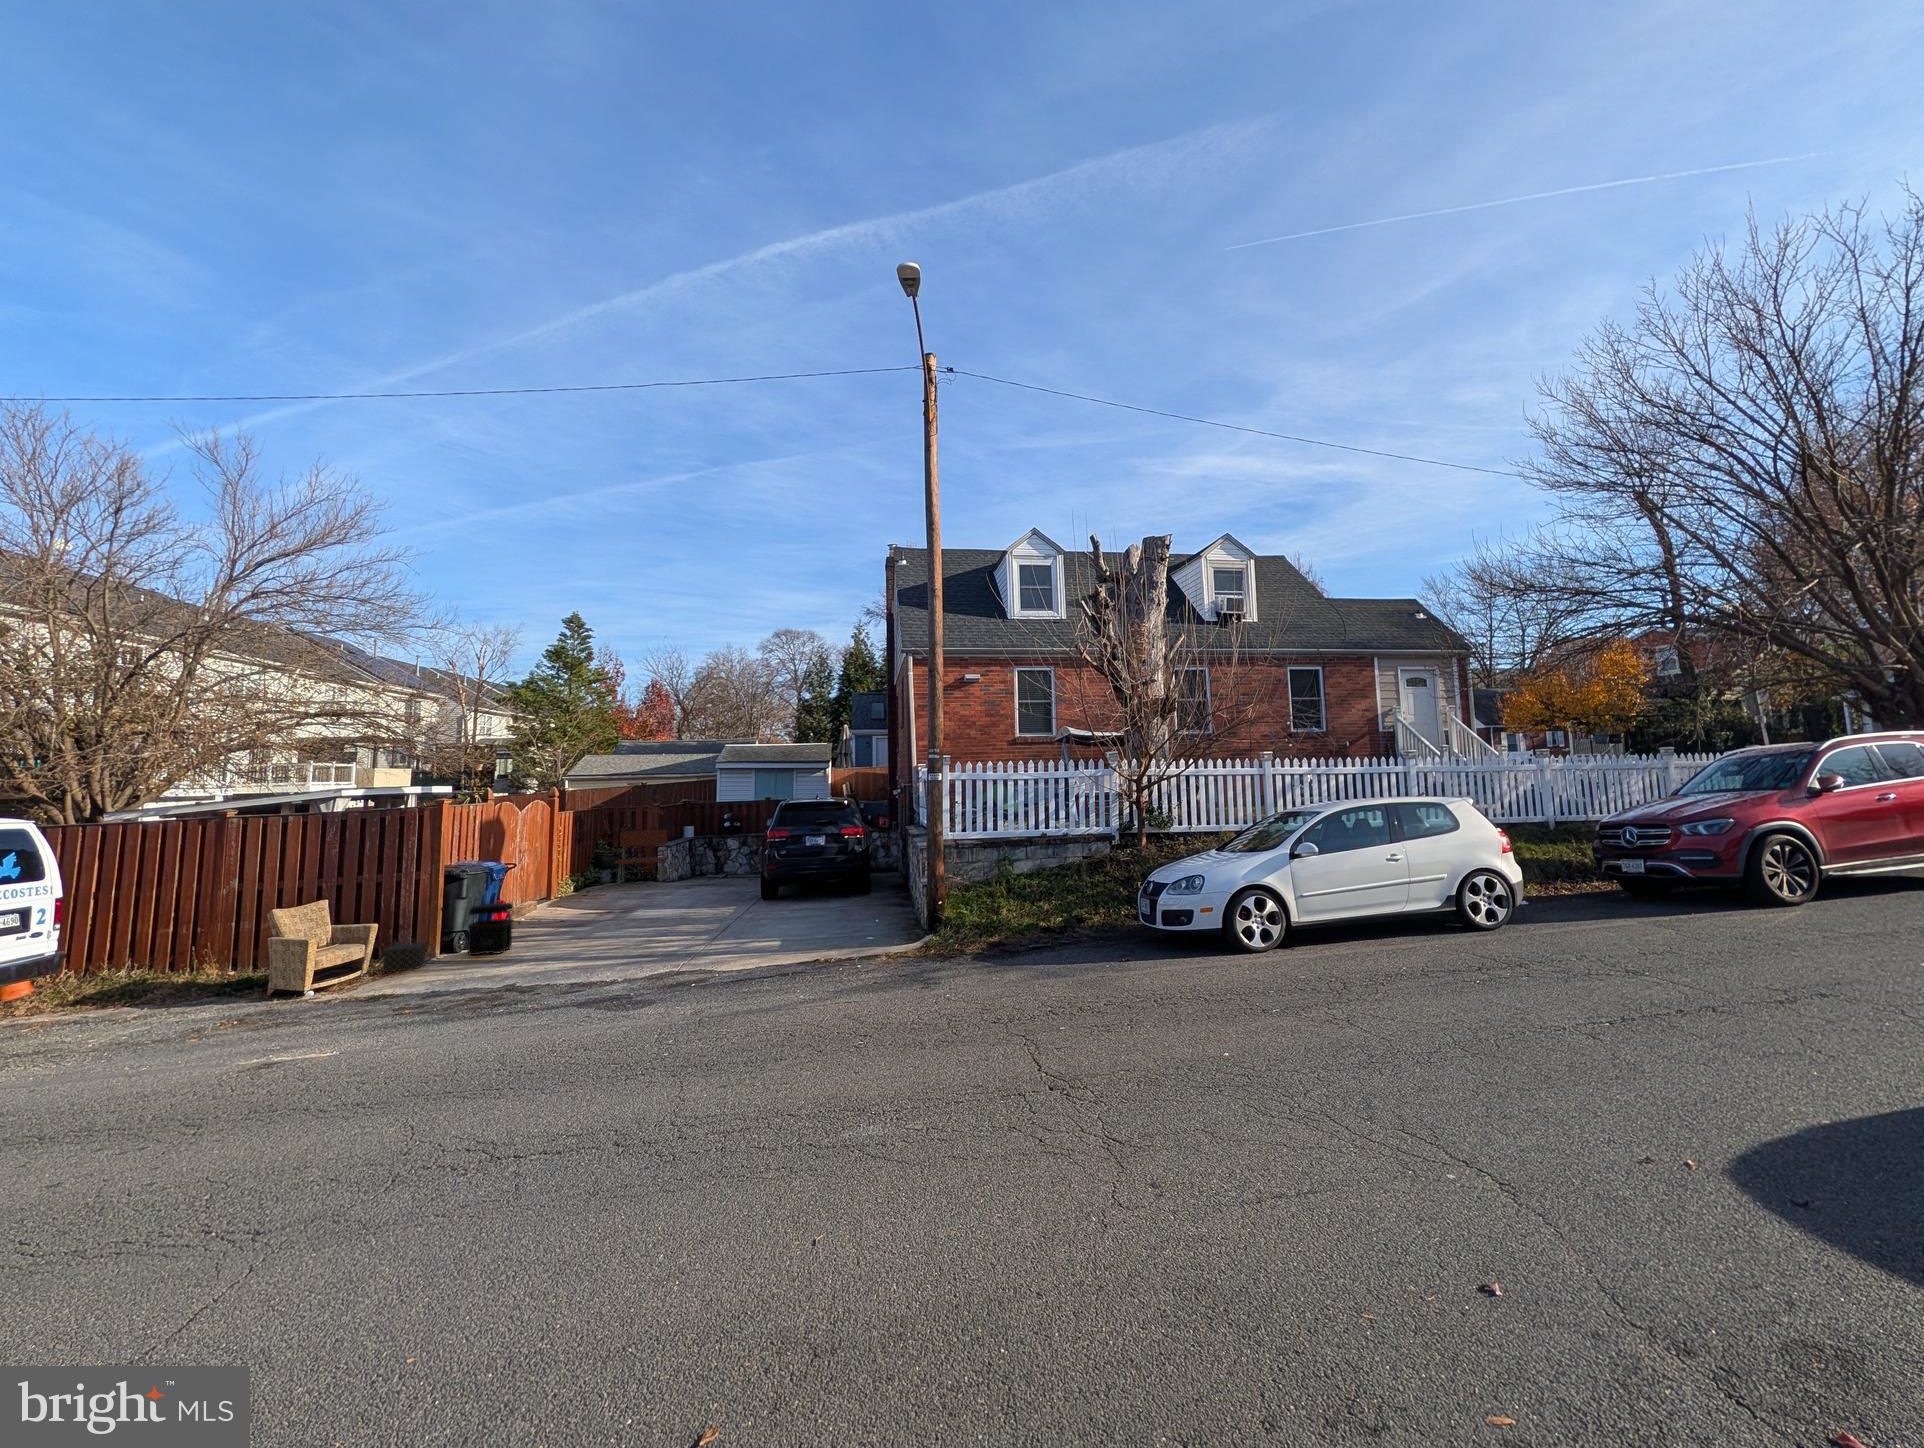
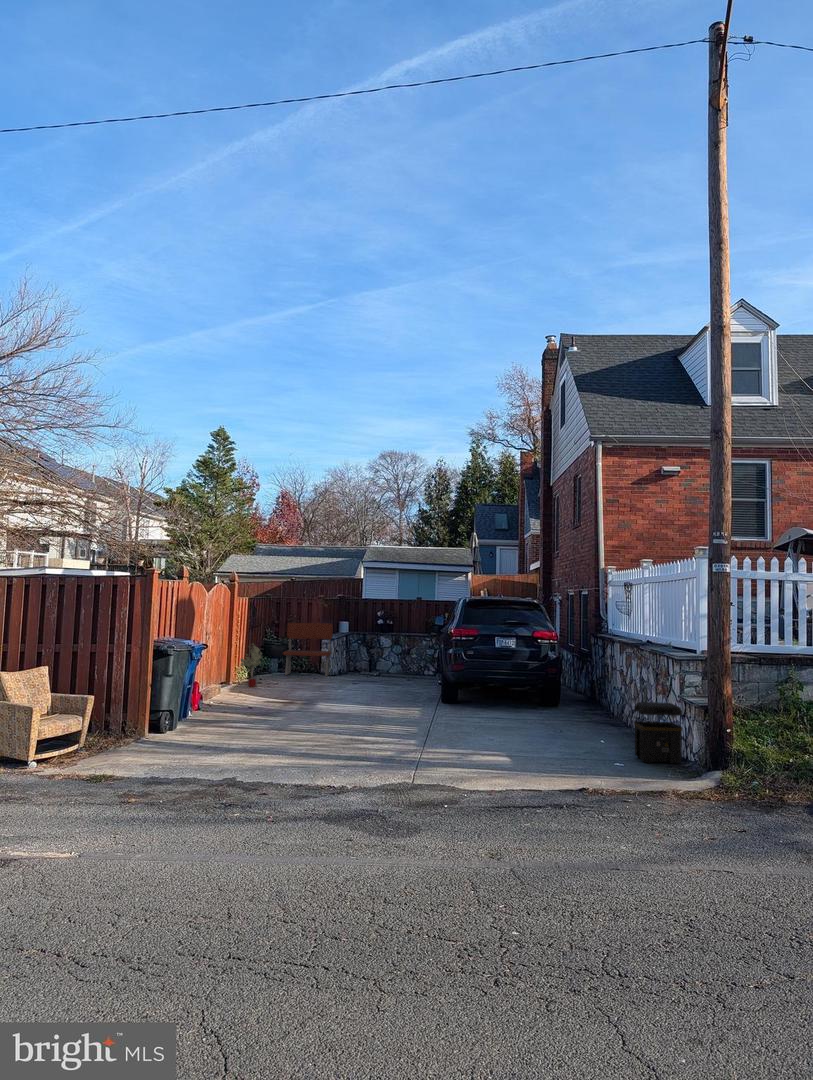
potted tree: none [562,856,586,899] -> present [241,644,261,687]
toolbox: present [468,903,513,955] -> present [634,702,682,763]
storage box: present [383,943,426,972] -> none [96,720,136,748]

